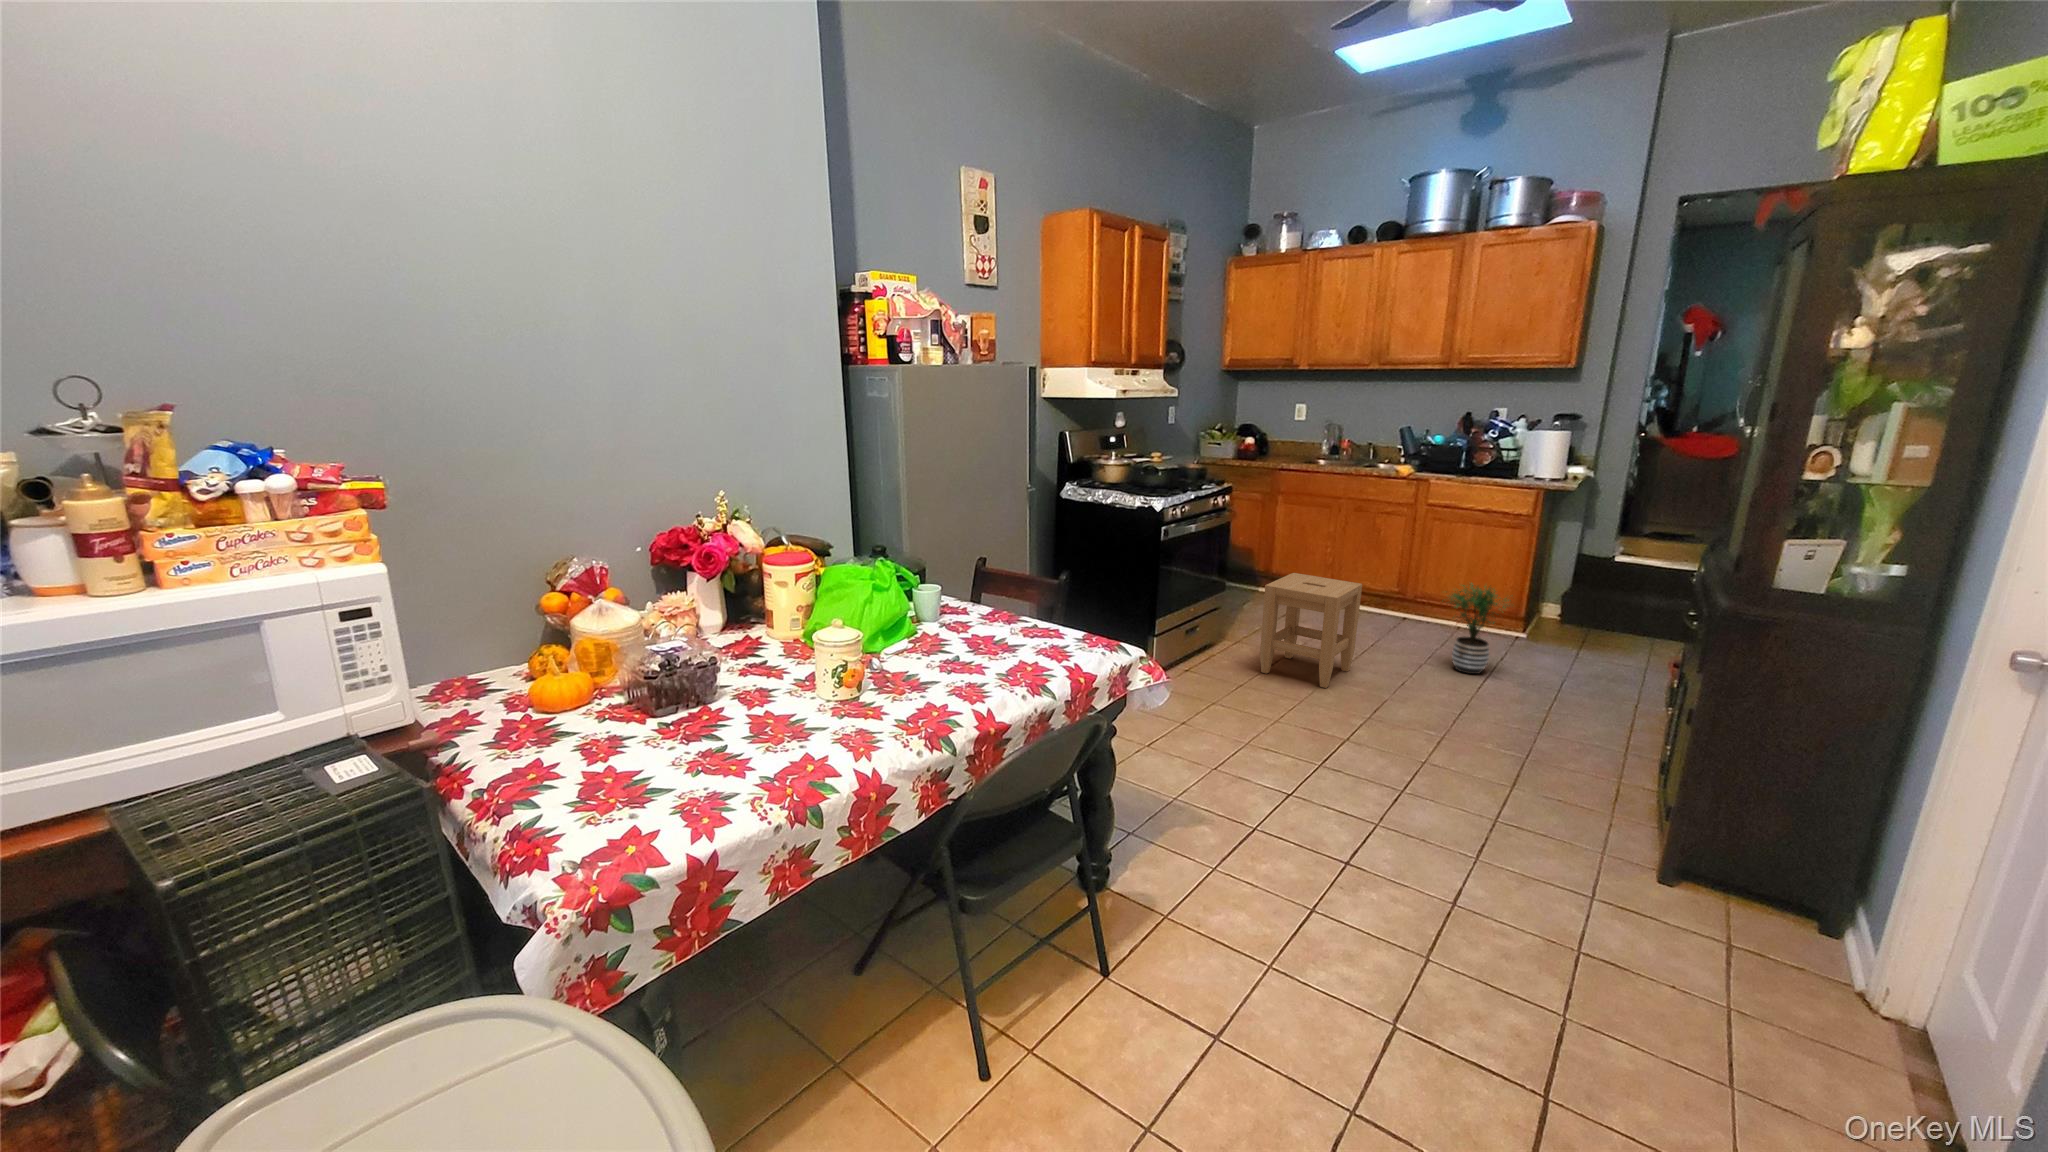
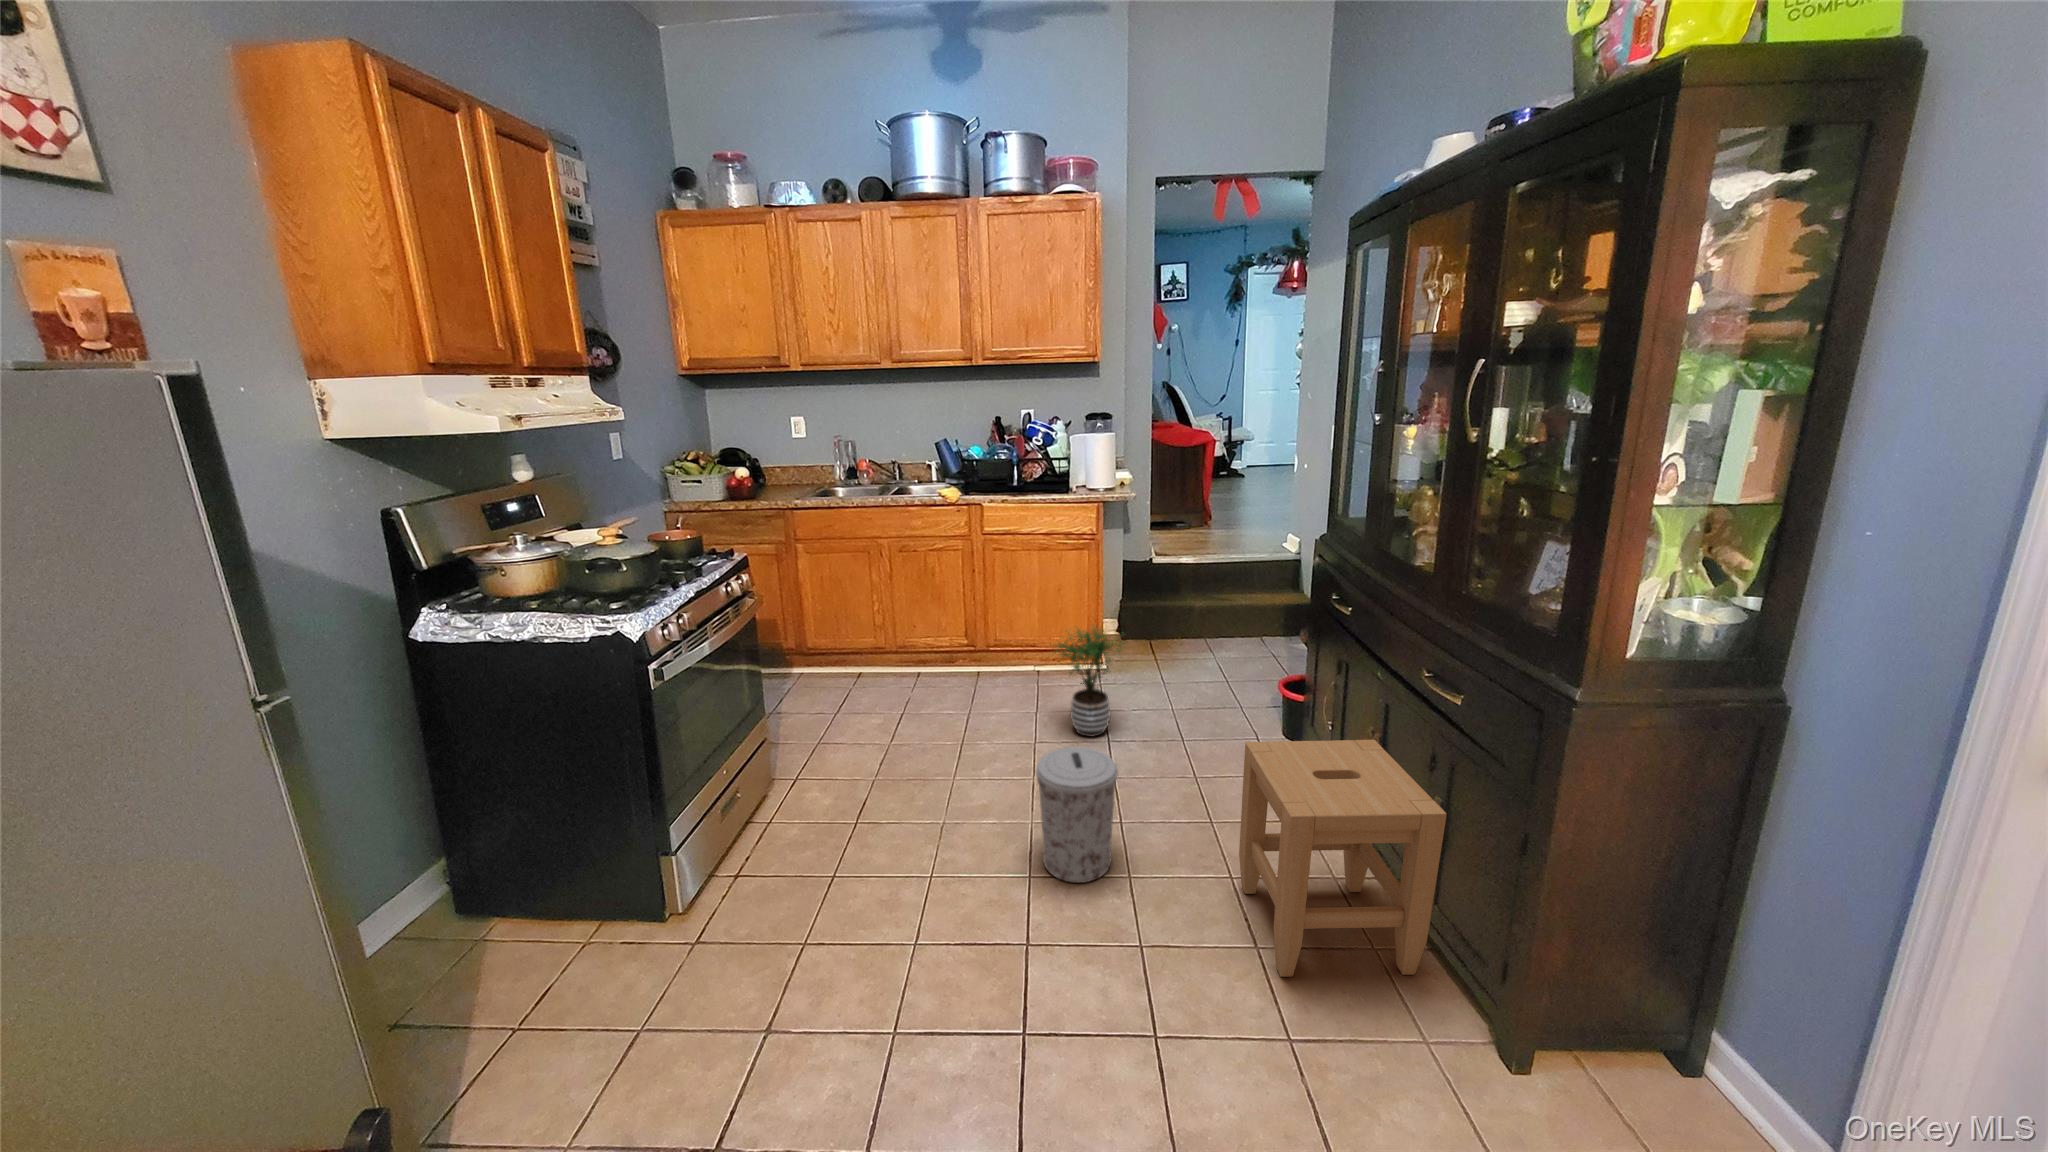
stool: present [1260,573,1362,688] -> present [1239,740,1447,977]
trash can: none [1369,637,1433,725] -> present [1036,747,1118,883]

